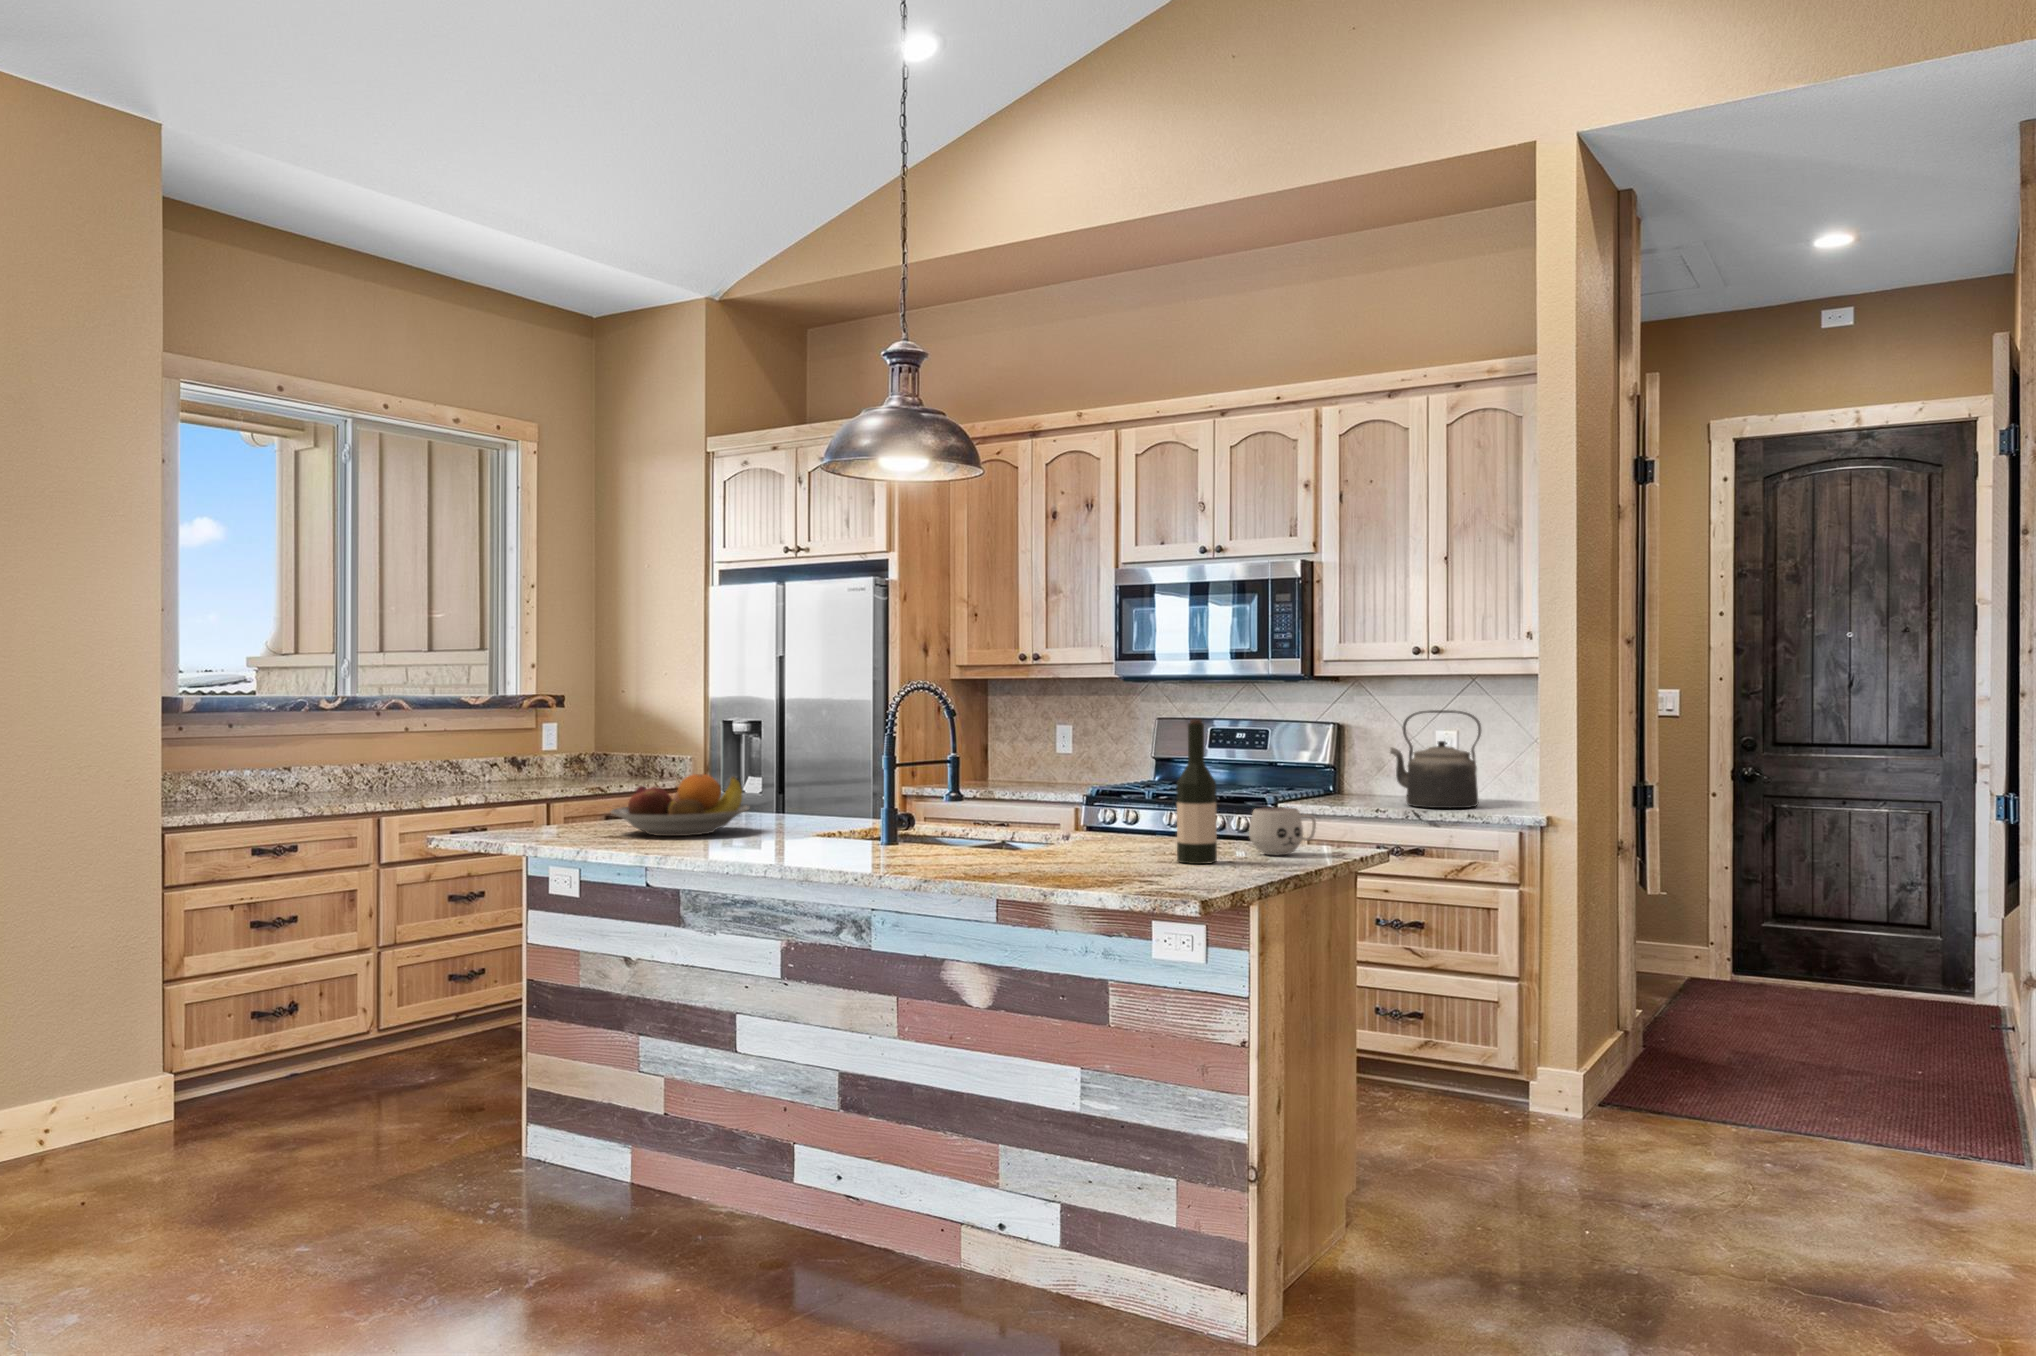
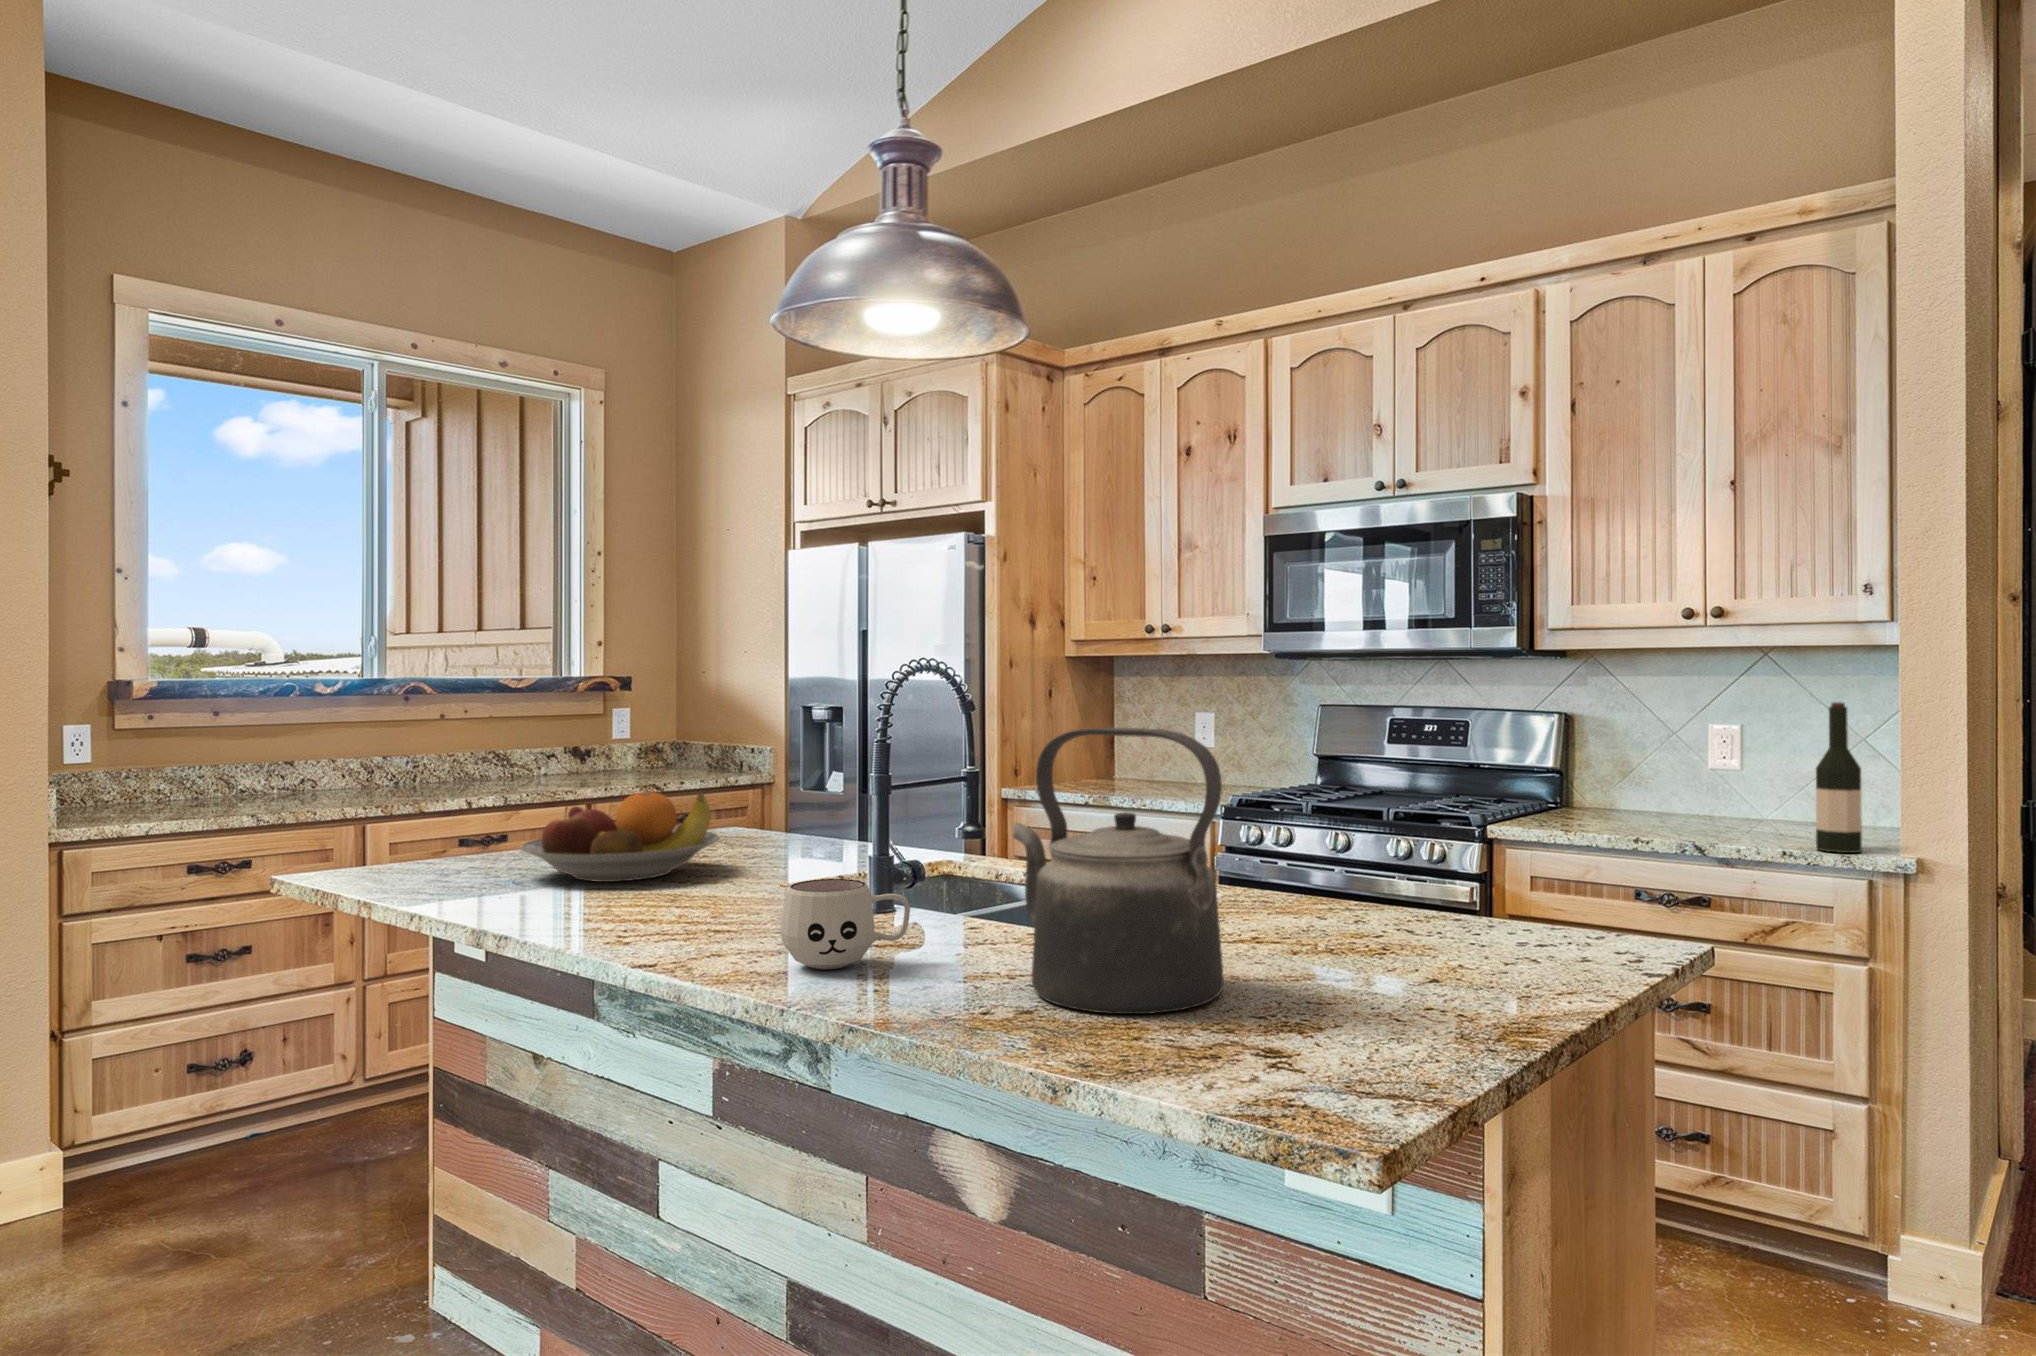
kettle: present [1390,710,1481,808] -> present [1013,728,1224,1014]
wine bottle: present [1177,719,1217,864] -> present [1816,702,1862,853]
mug: present [1249,807,1316,855] -> present [780,879,910,969]

